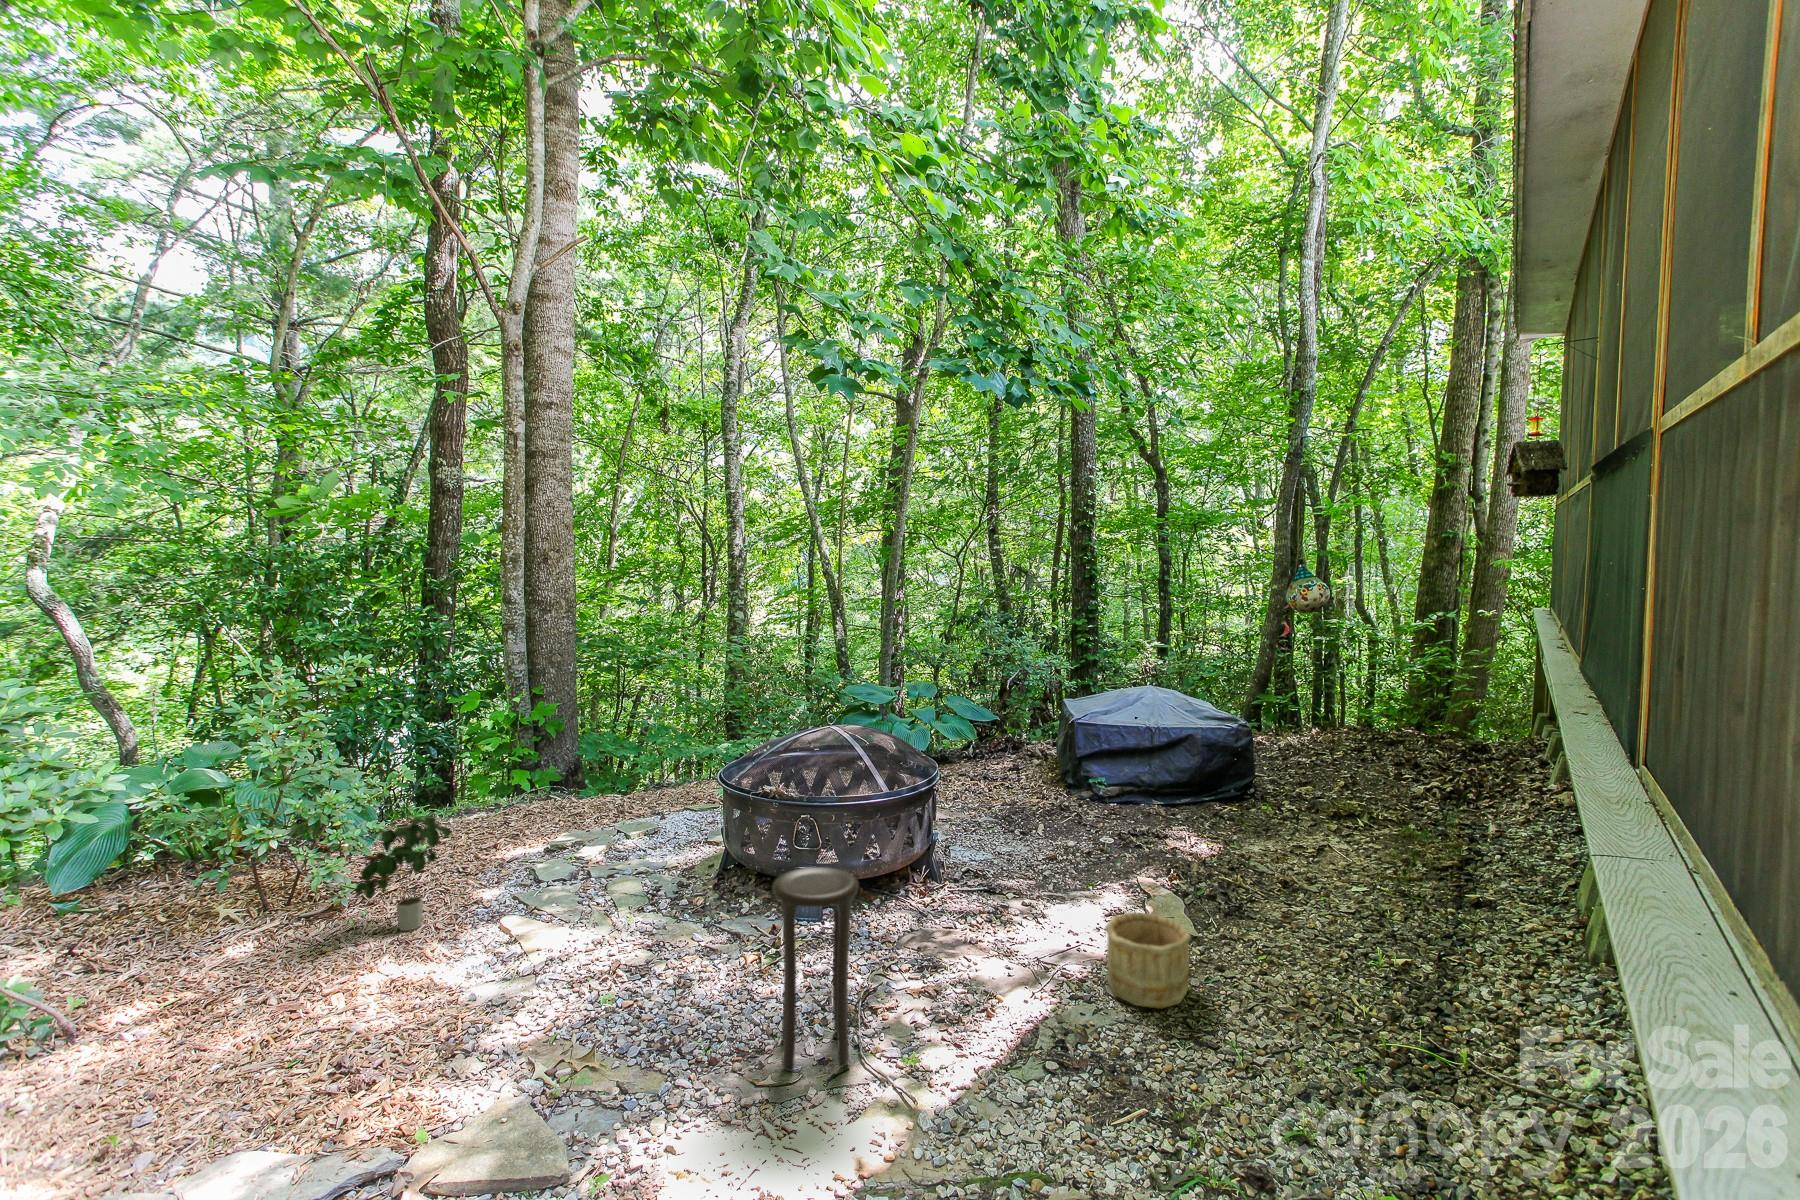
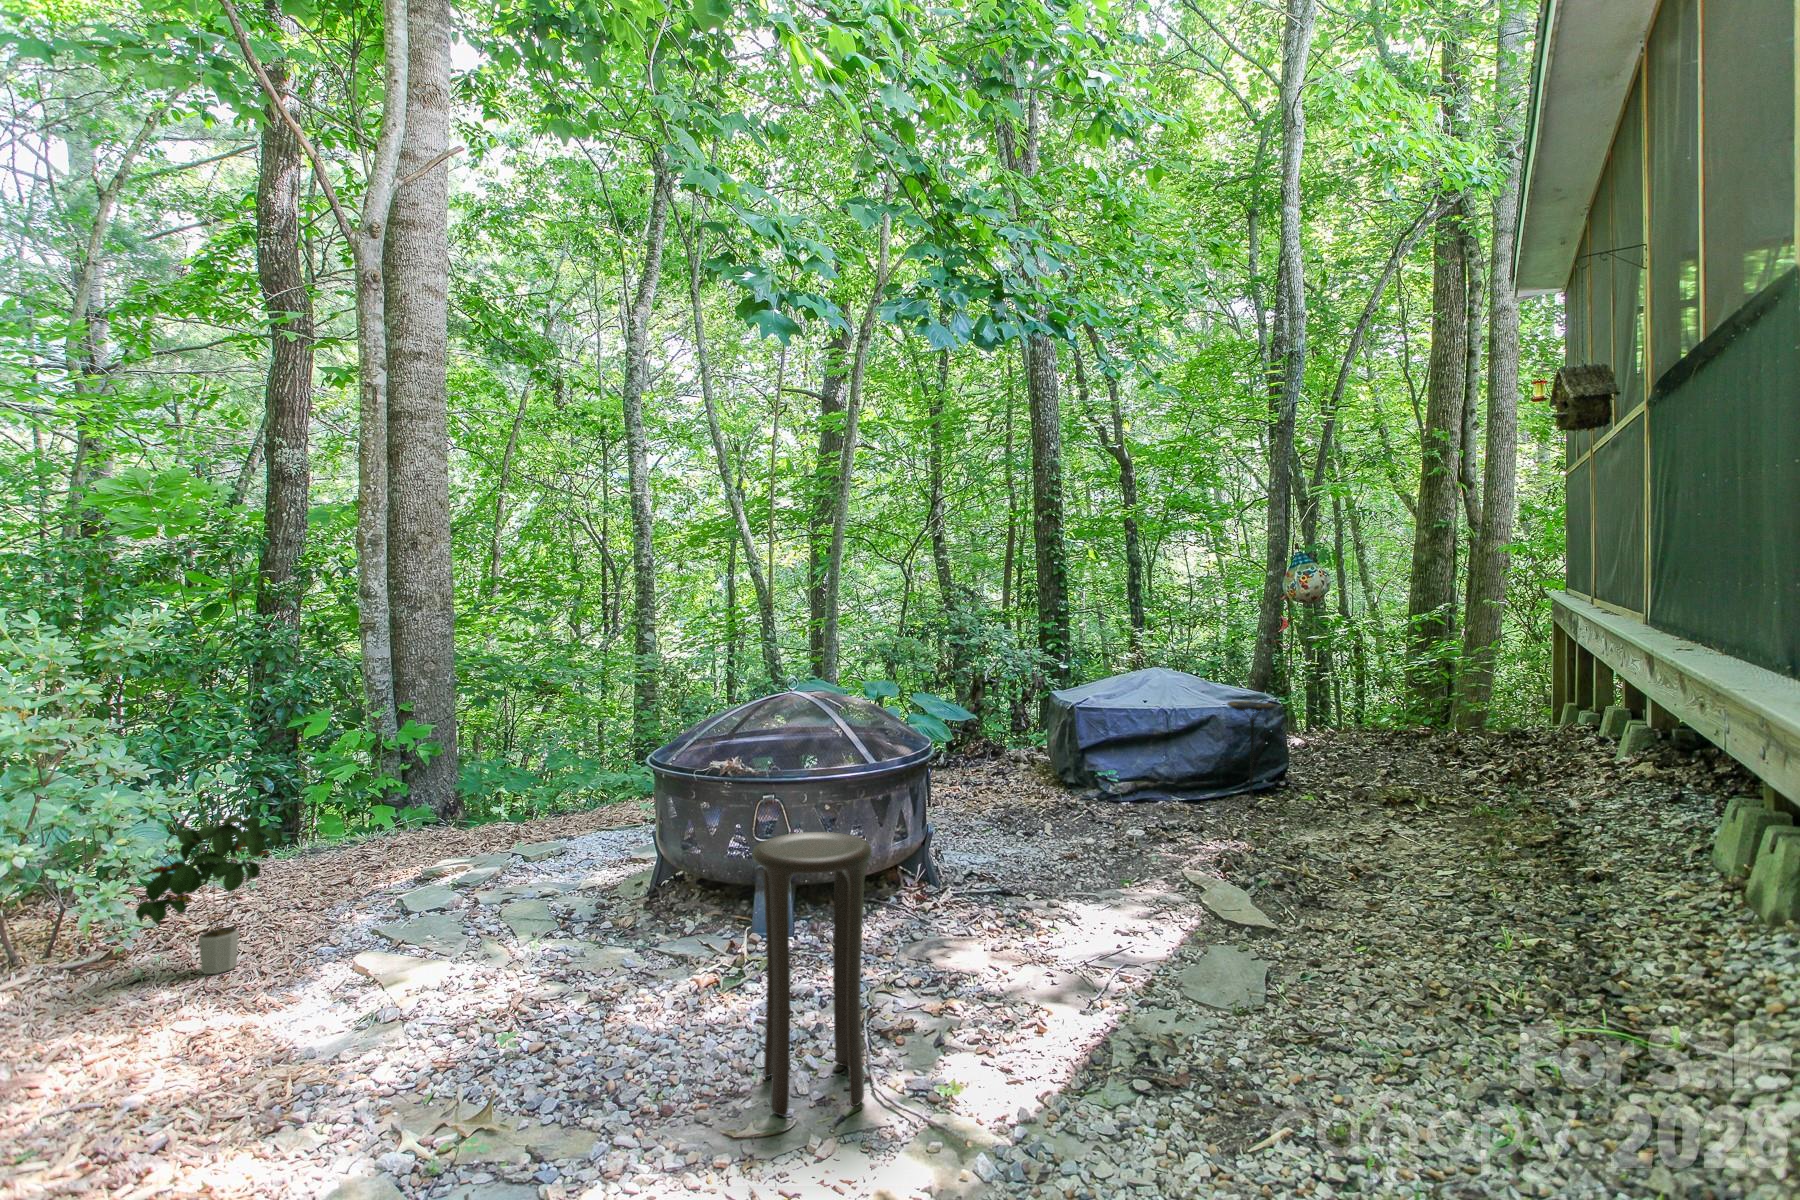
side table: none [1204,718,1251,817] -> present [1227,701,1277,812]
wooden bucket: present [1105,912,1191,1009] -> none [1174,896,1286,1012]

